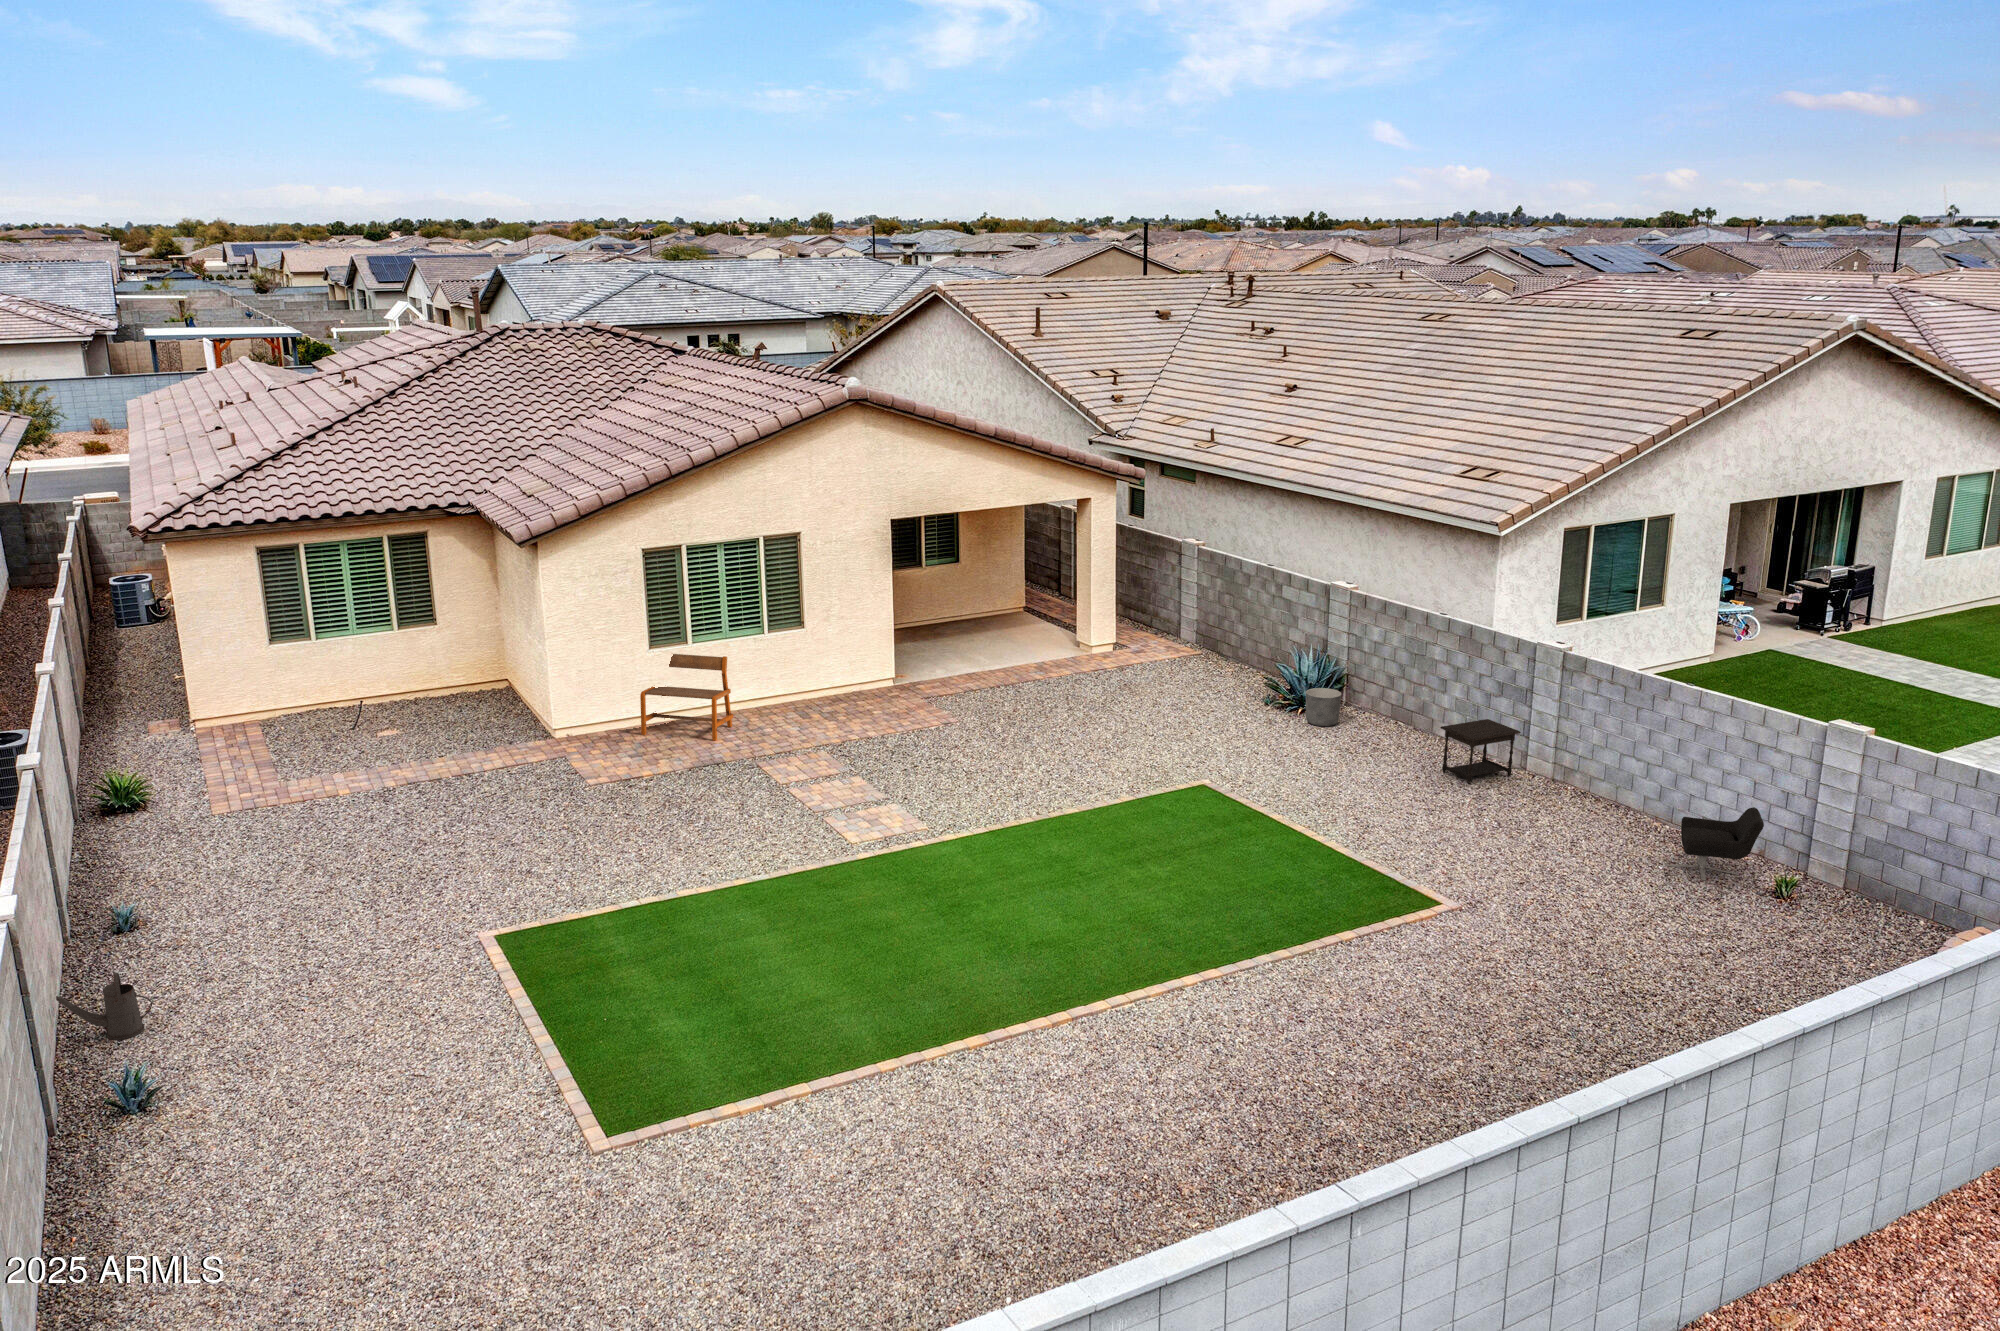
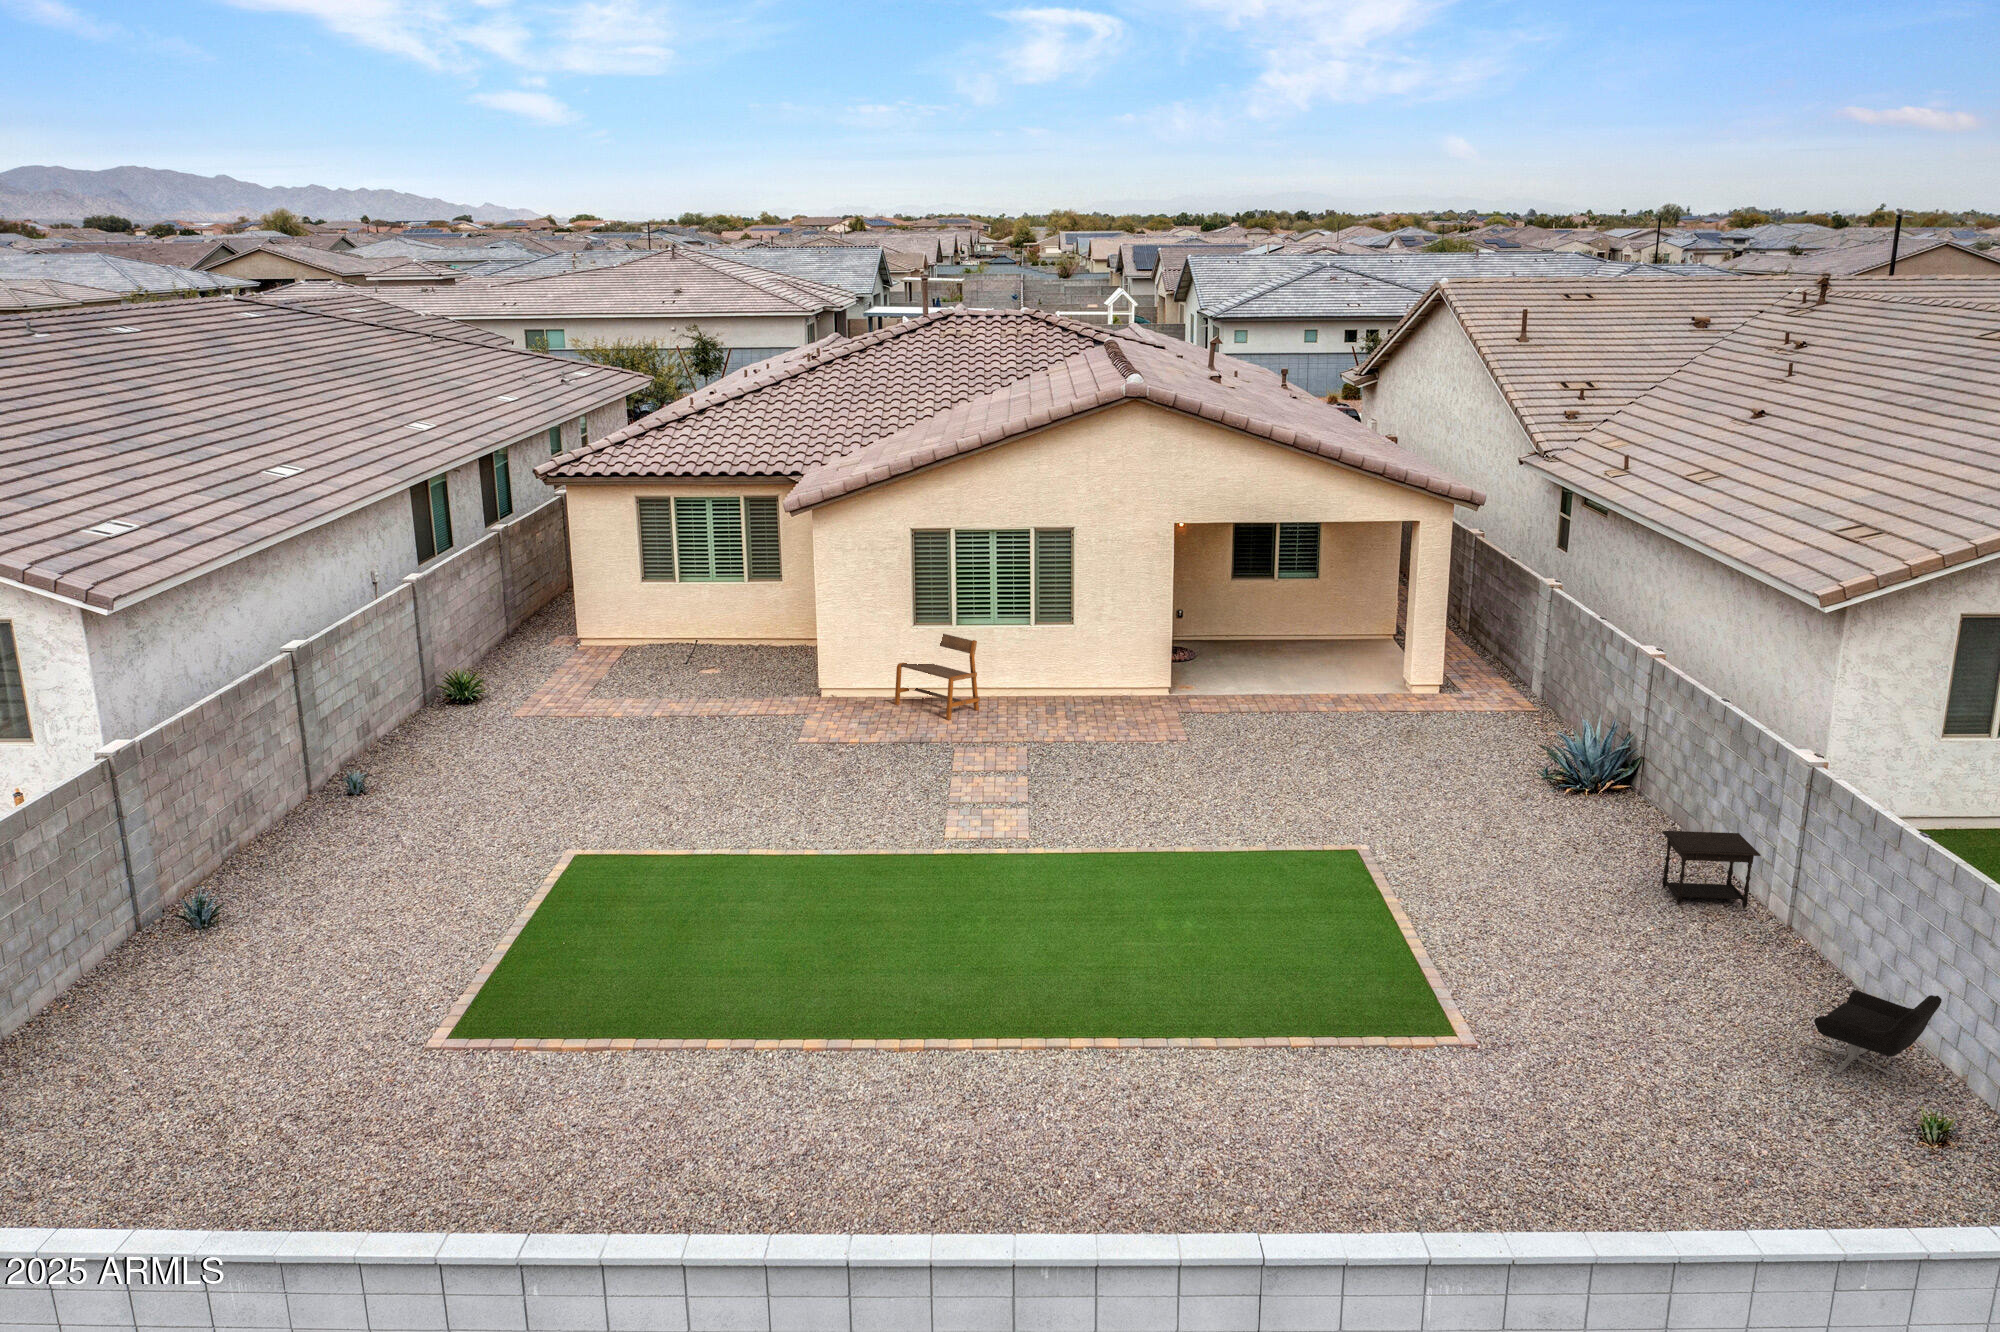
planter: present [1306,688,1341,726] -> none [1569,767,1614,813]
watering can: present [56,973,152,1040] -> none [248,805,313,858]

